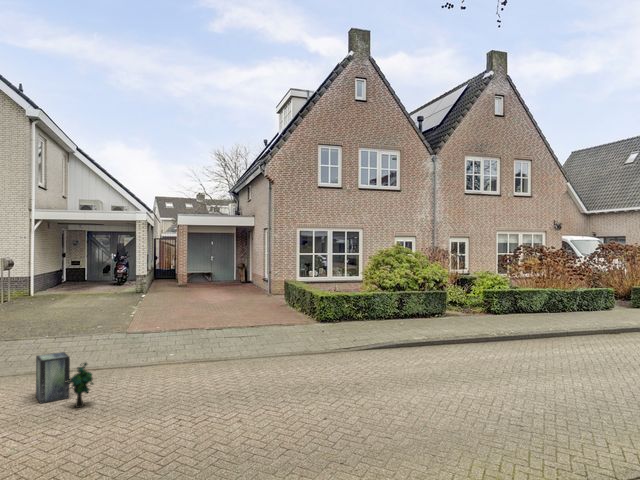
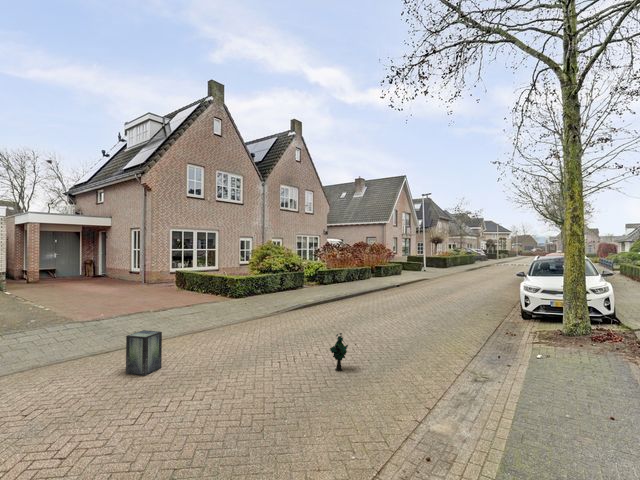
decorative plant: present [67,363,93,408] -> present [330,333,348,371]

